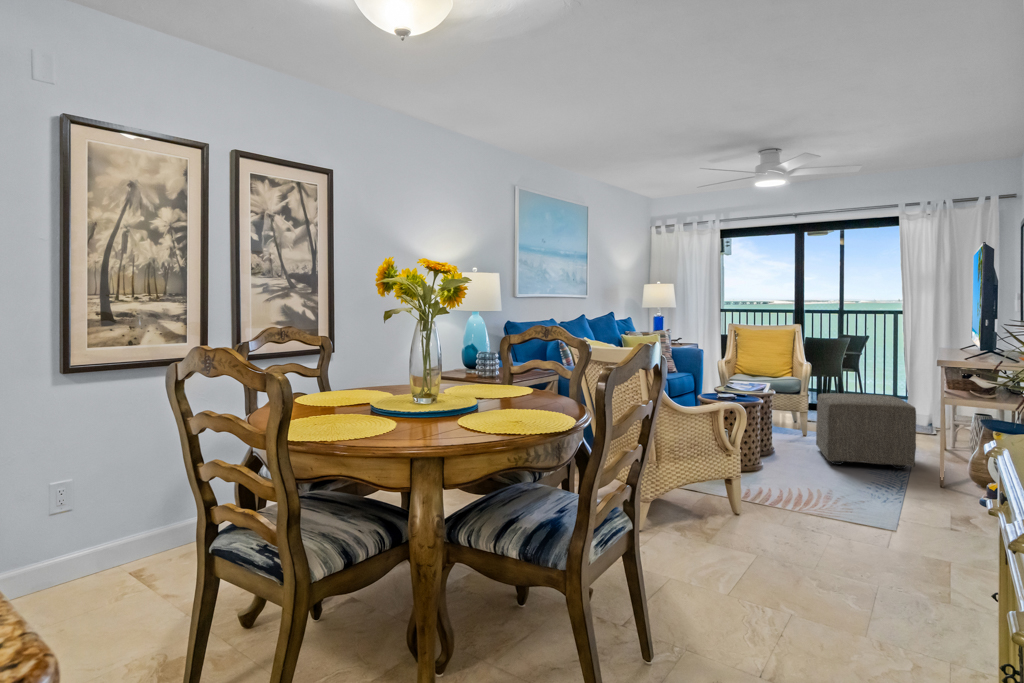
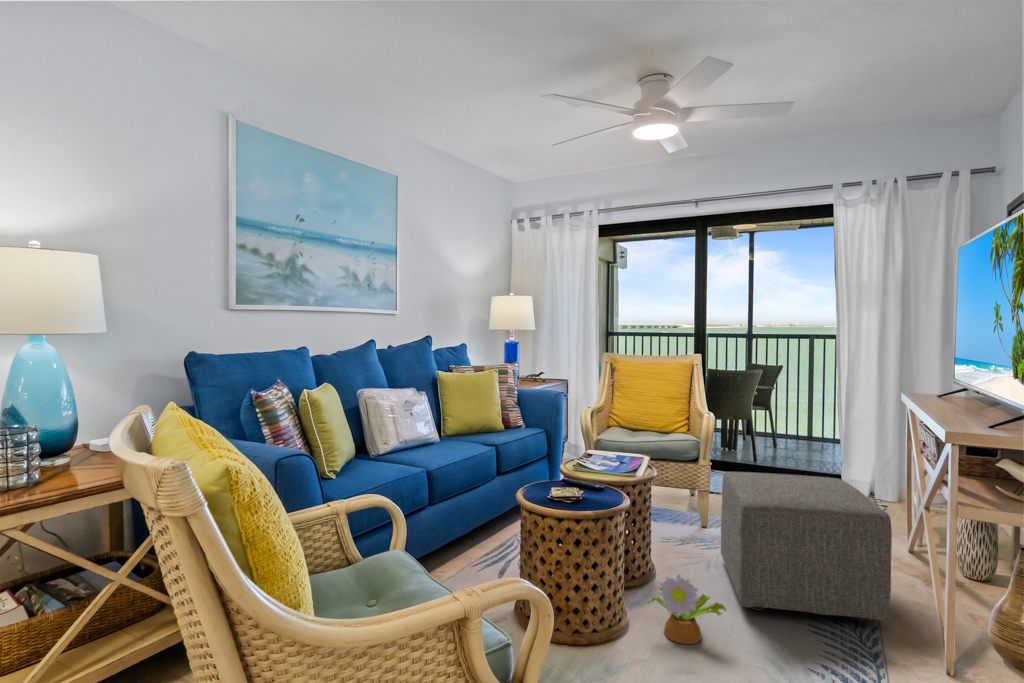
decorative plant: none [773,435,819,473] -> present [648,575,726,644]

